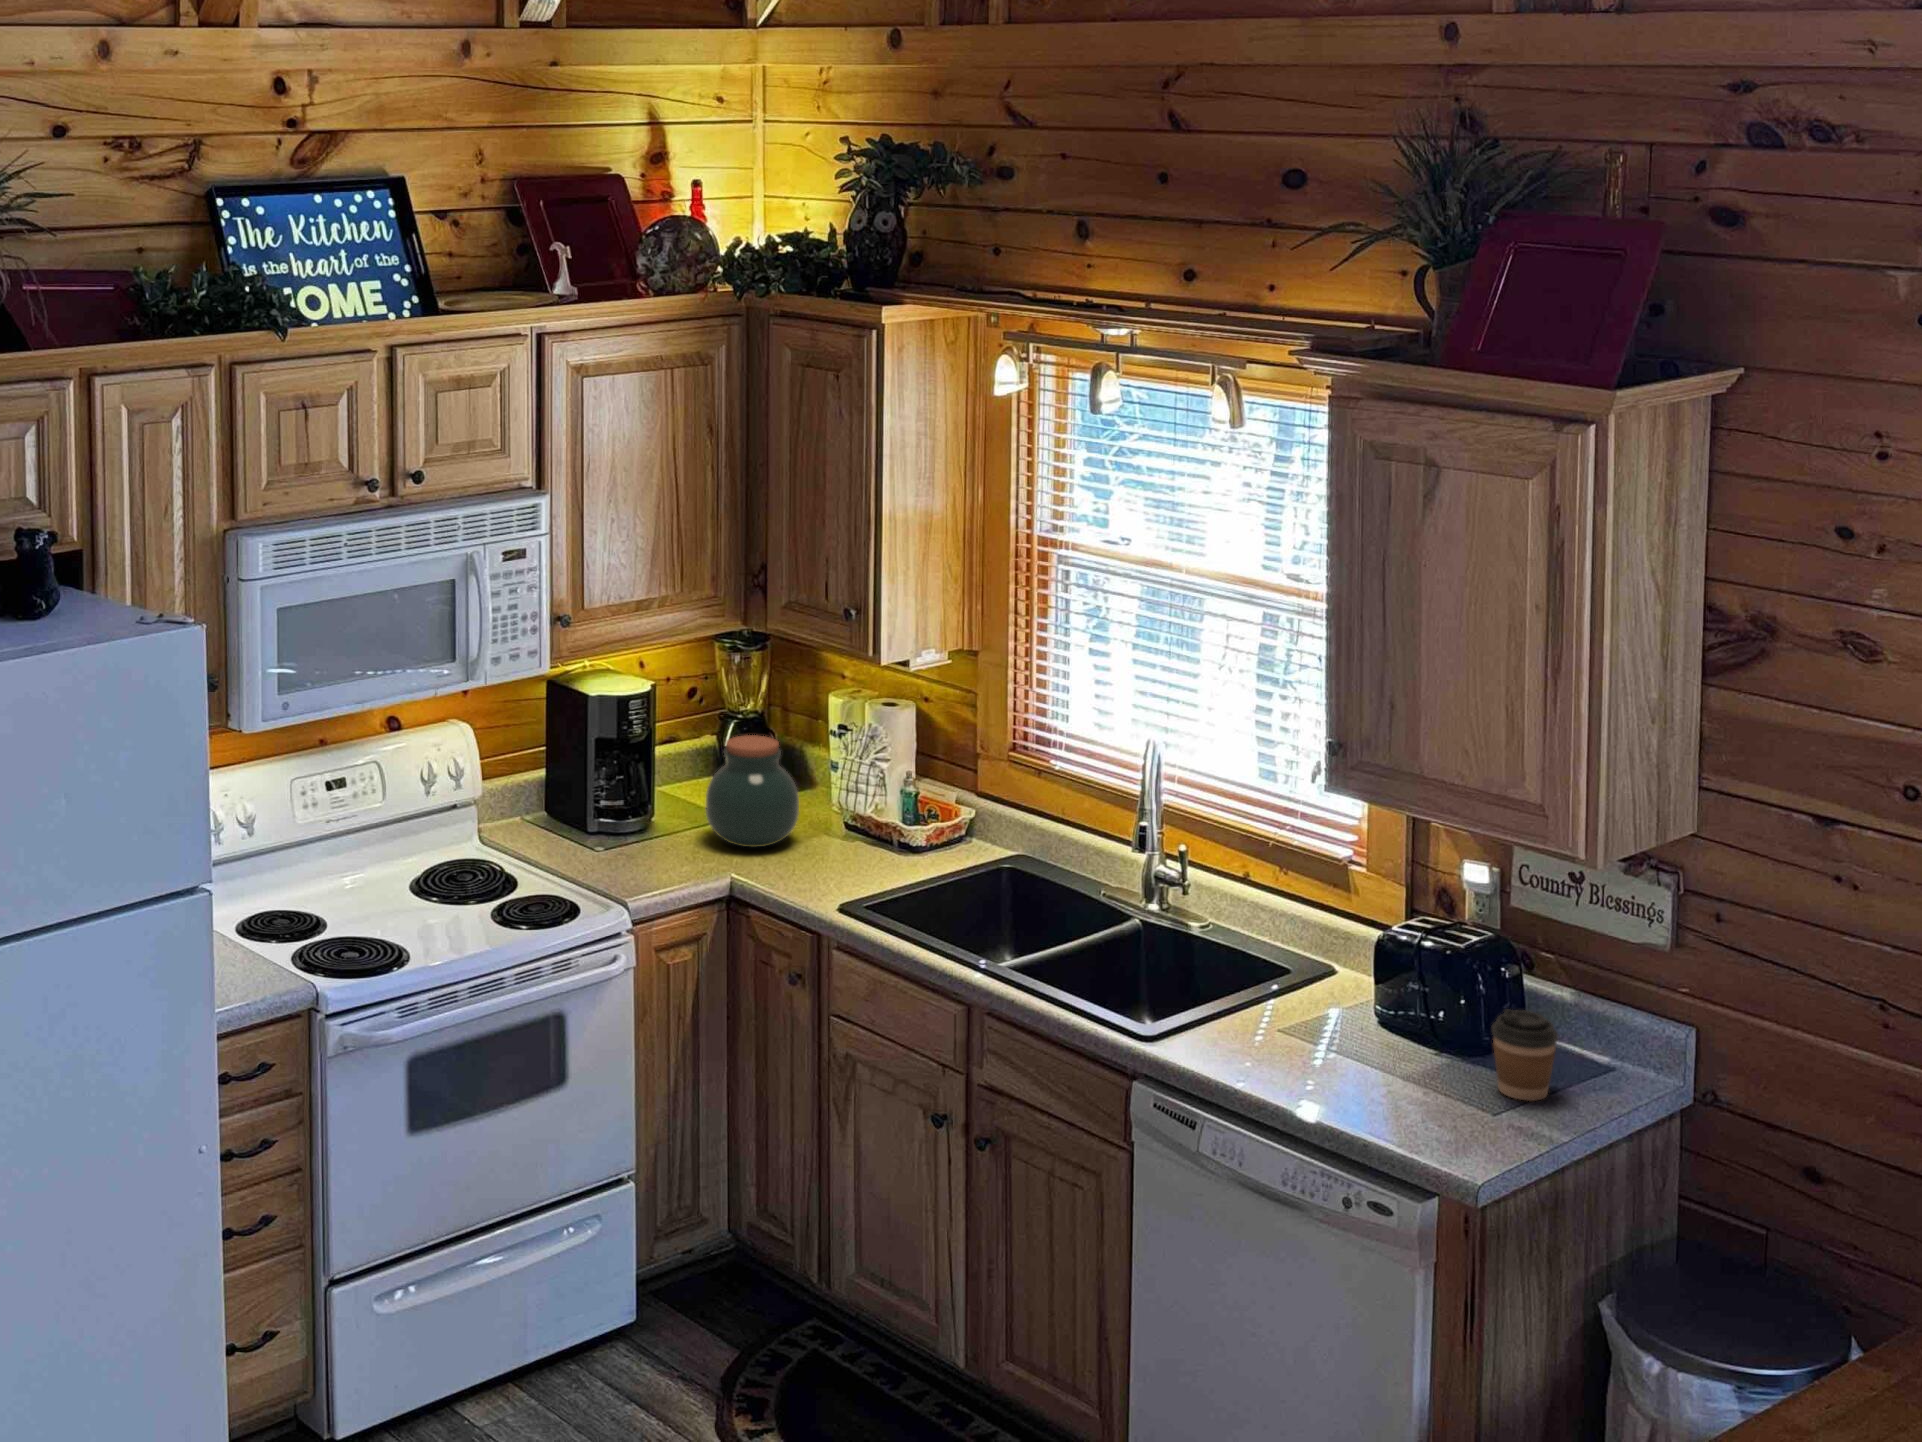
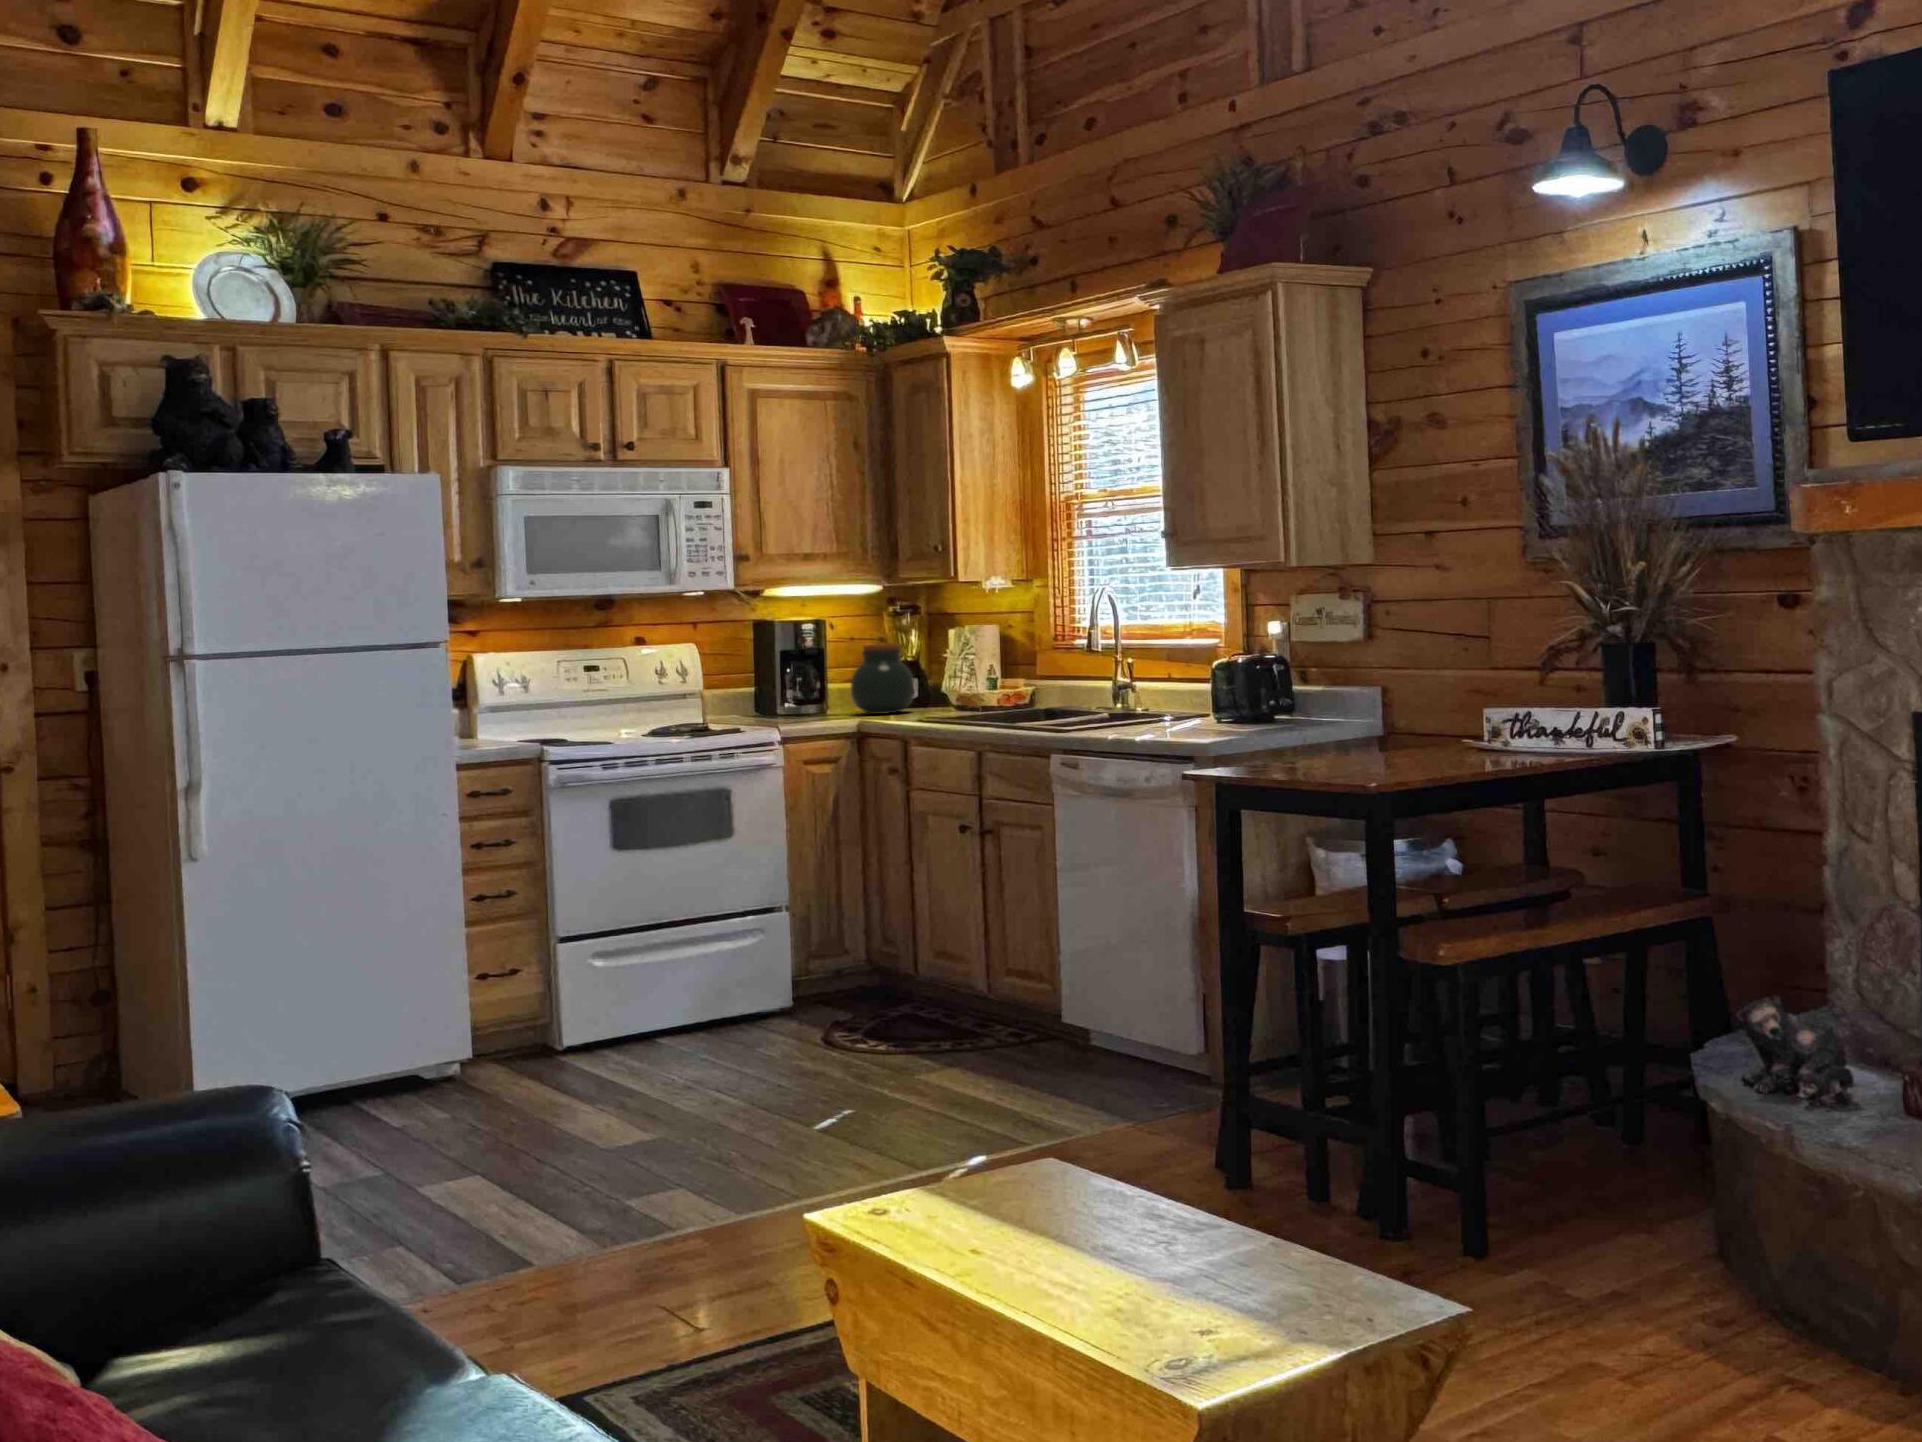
coffee cup: present [1492,1009,1558,1101] -> none [1246,668,1285,719]

